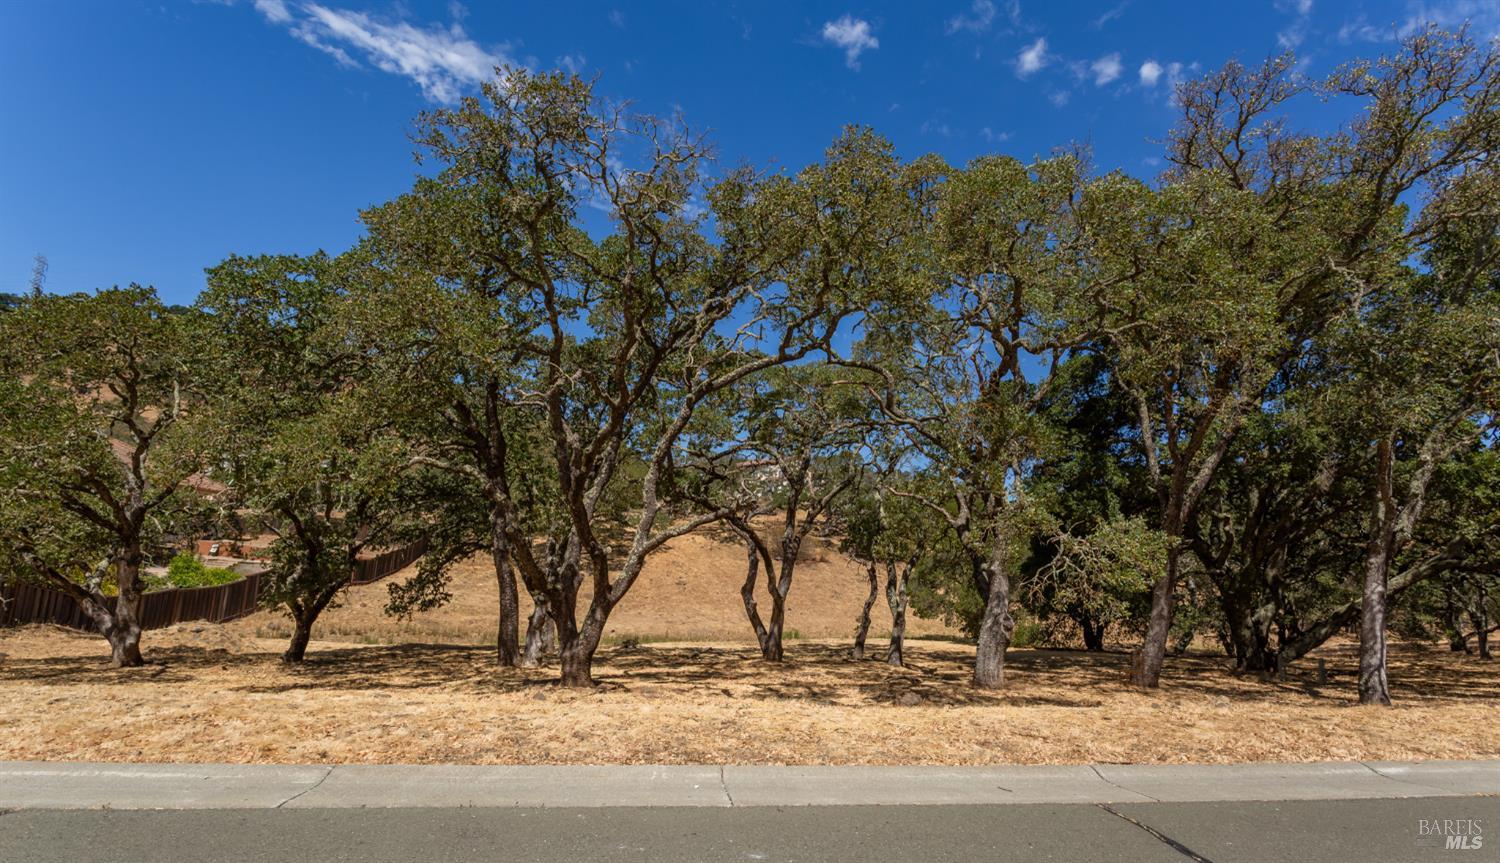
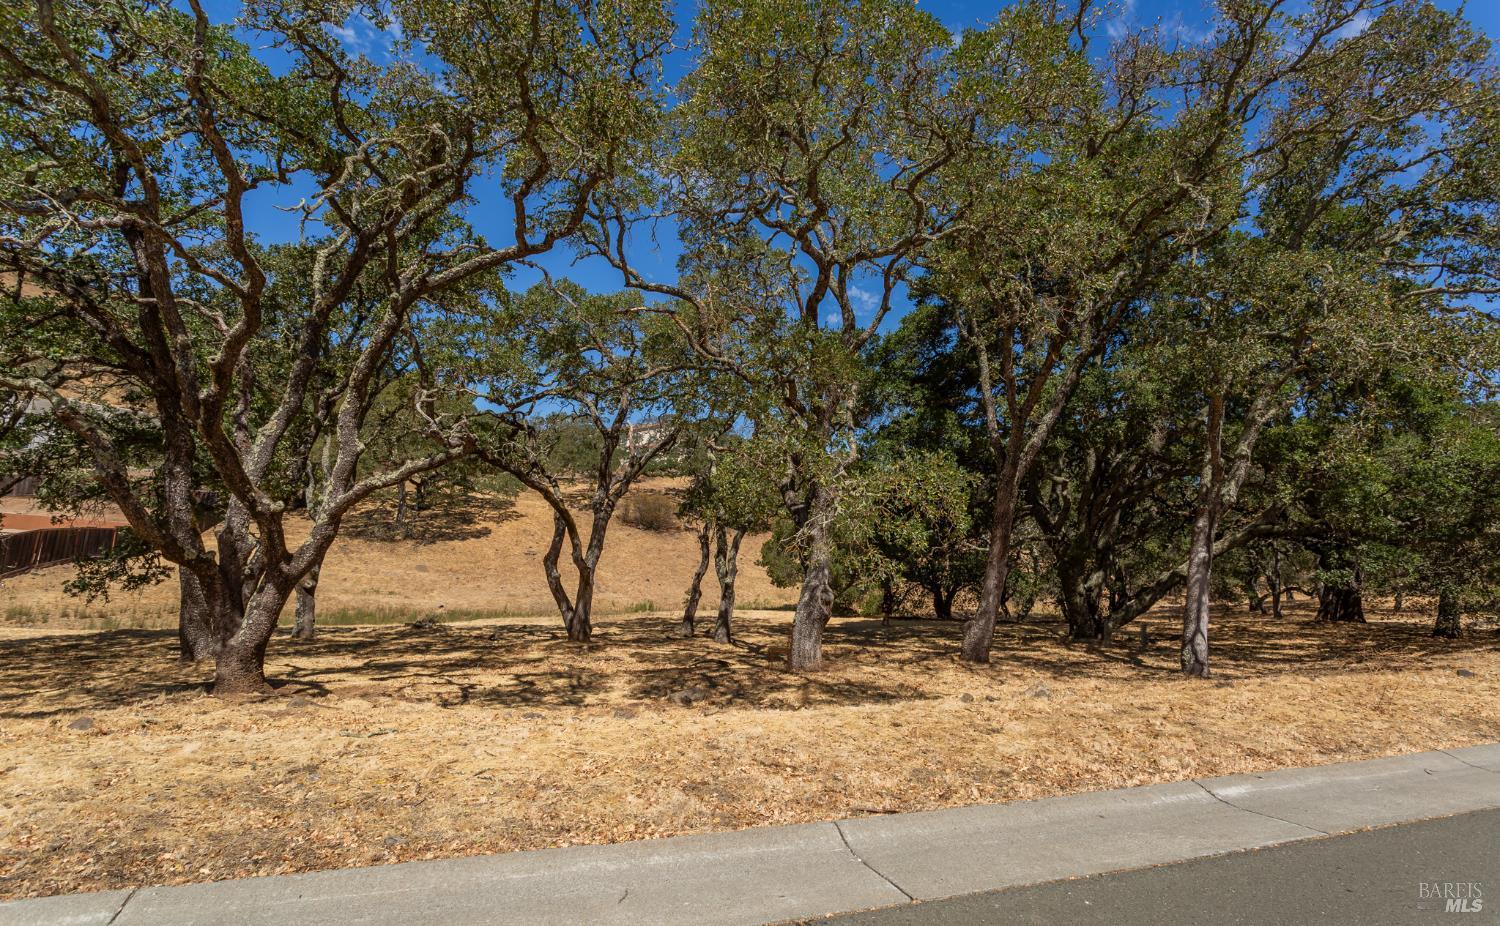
chair: present [1118,650,1146,690] -> present [768,623,795,672]

